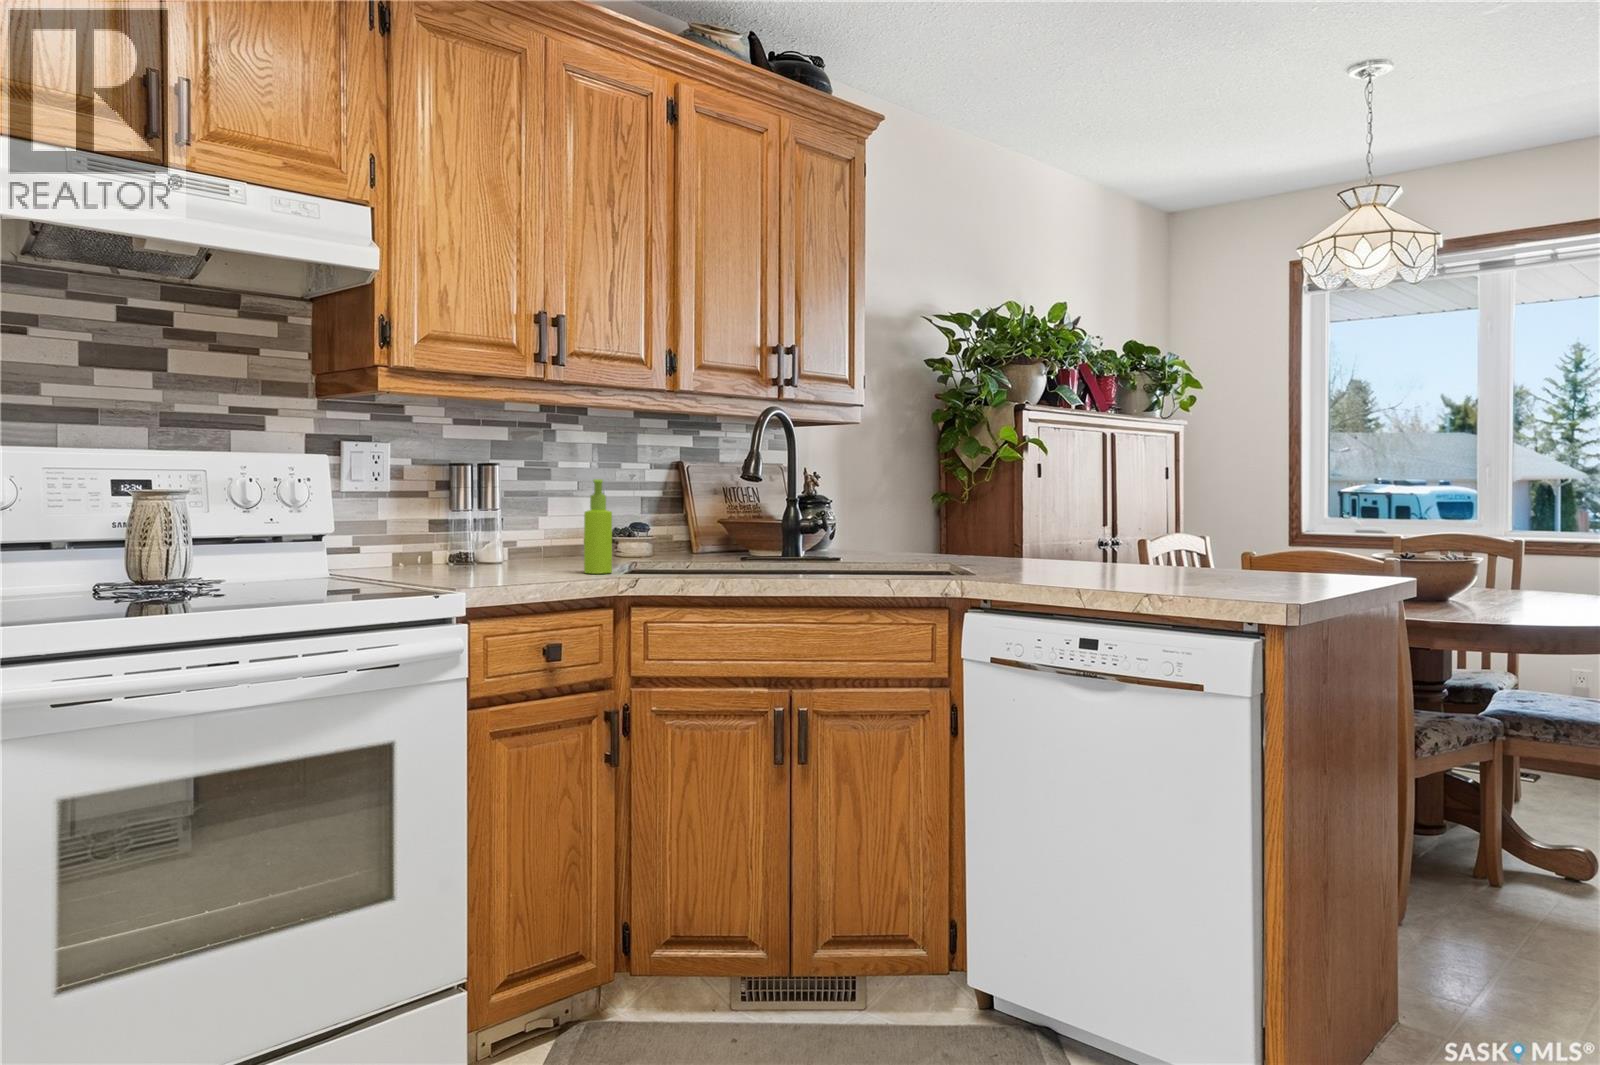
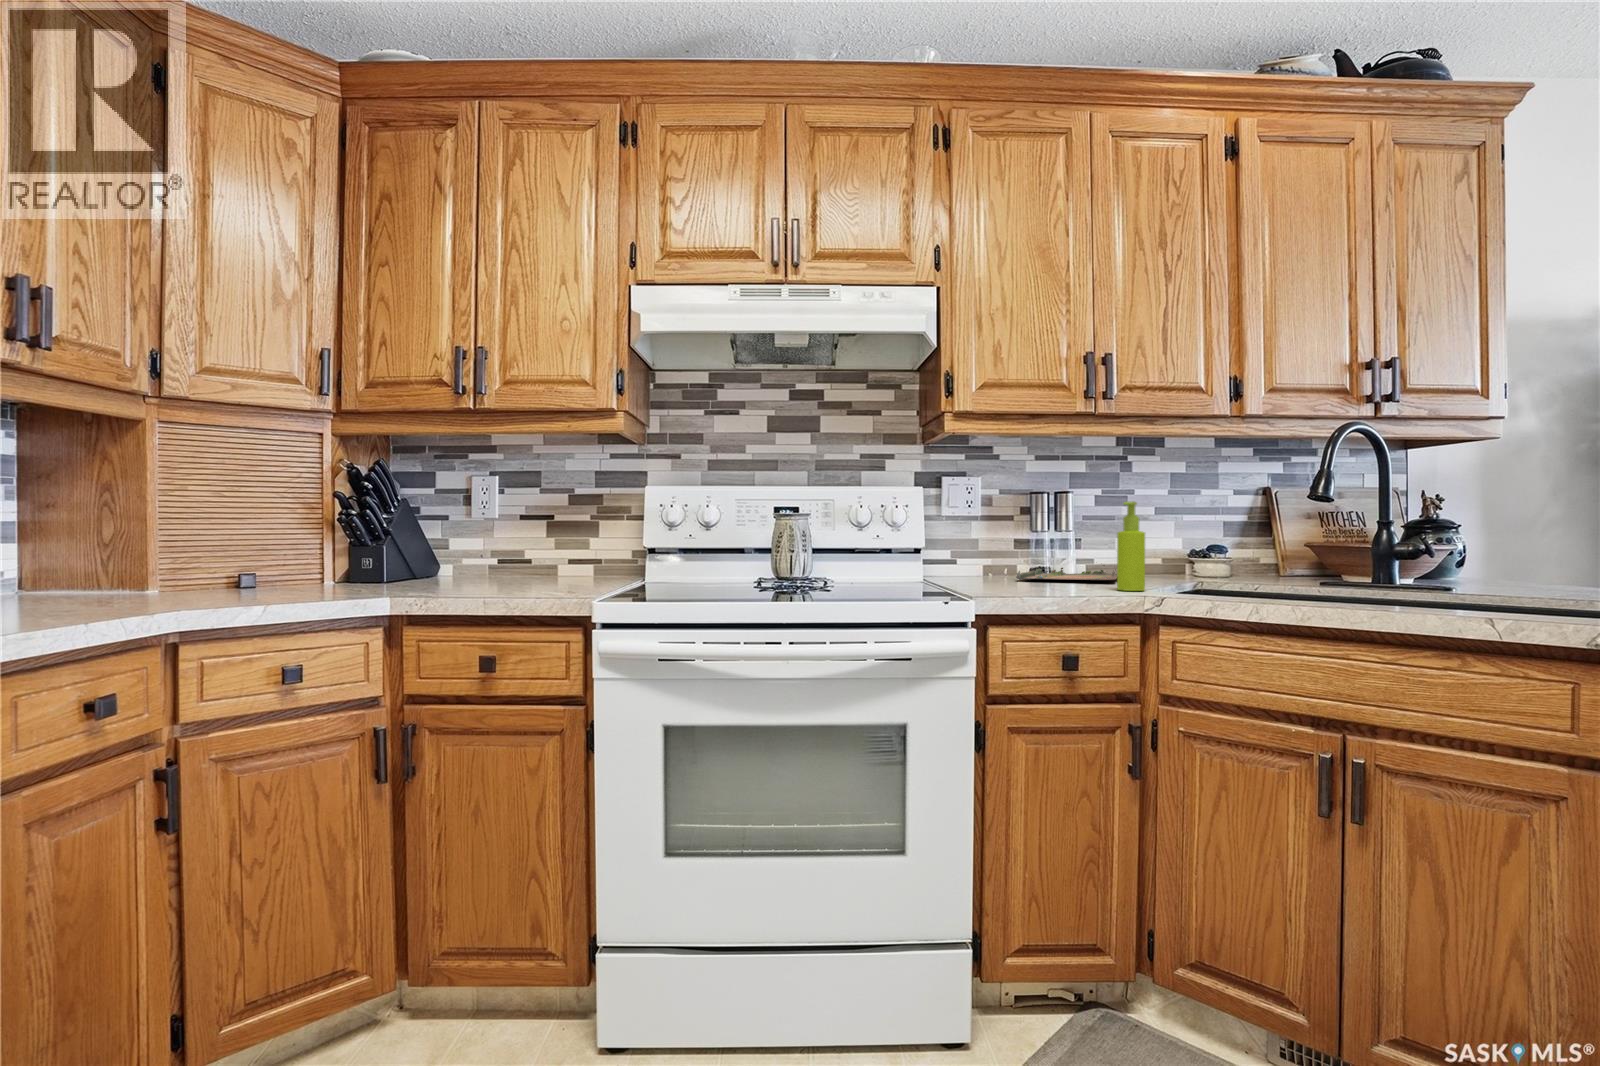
tray: none [453,544,565,567] -> present [1016,565,1117,580]

